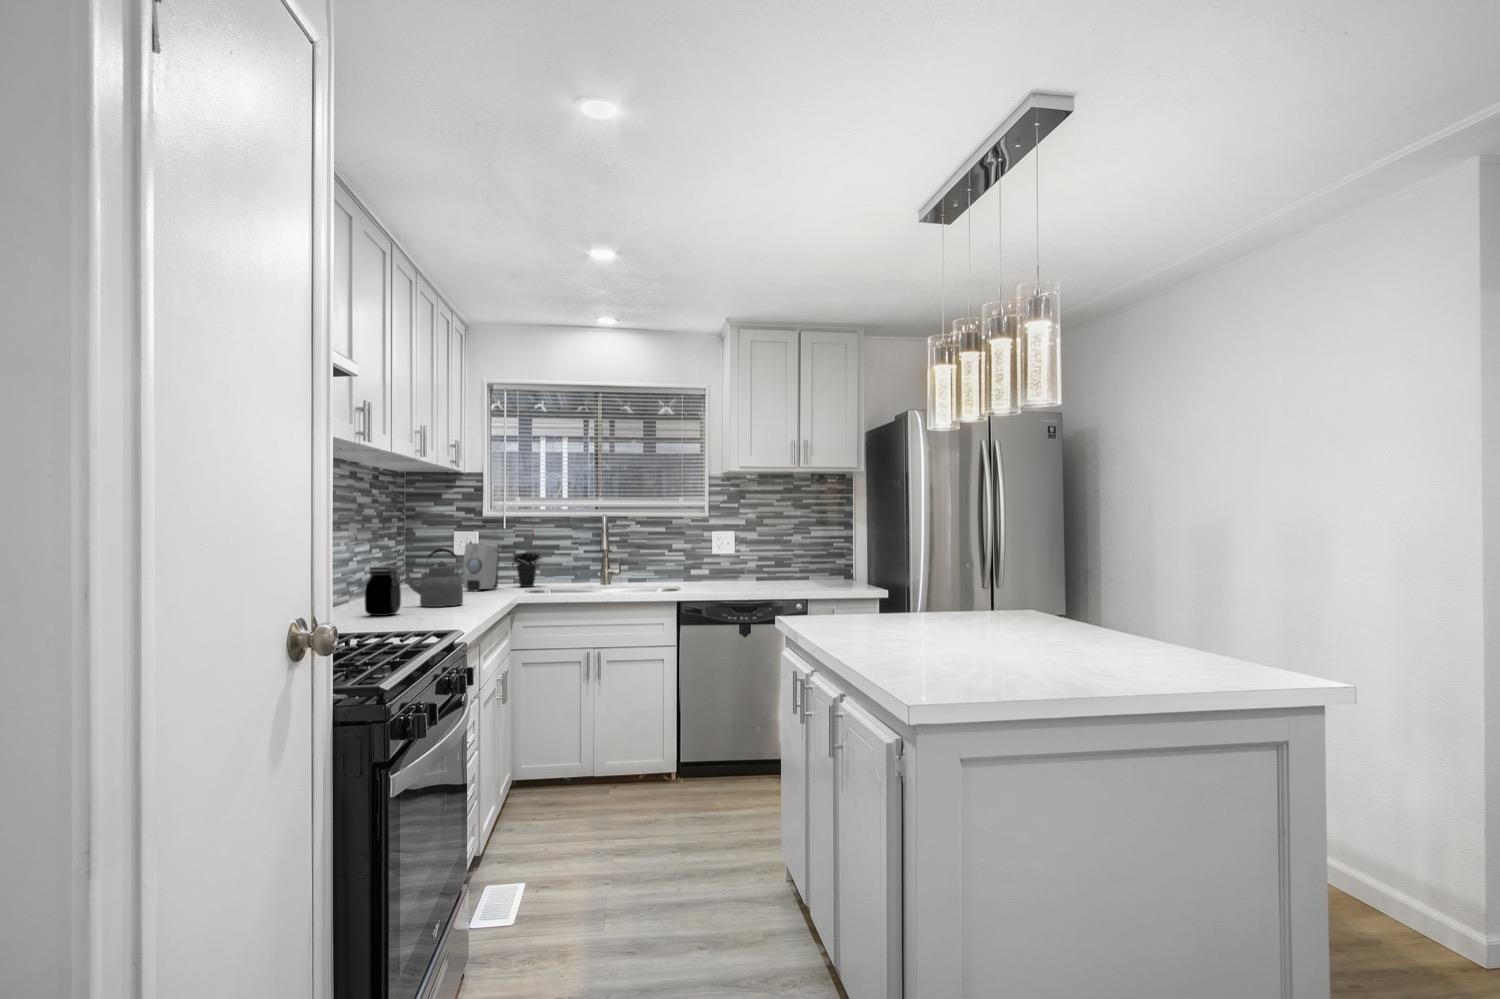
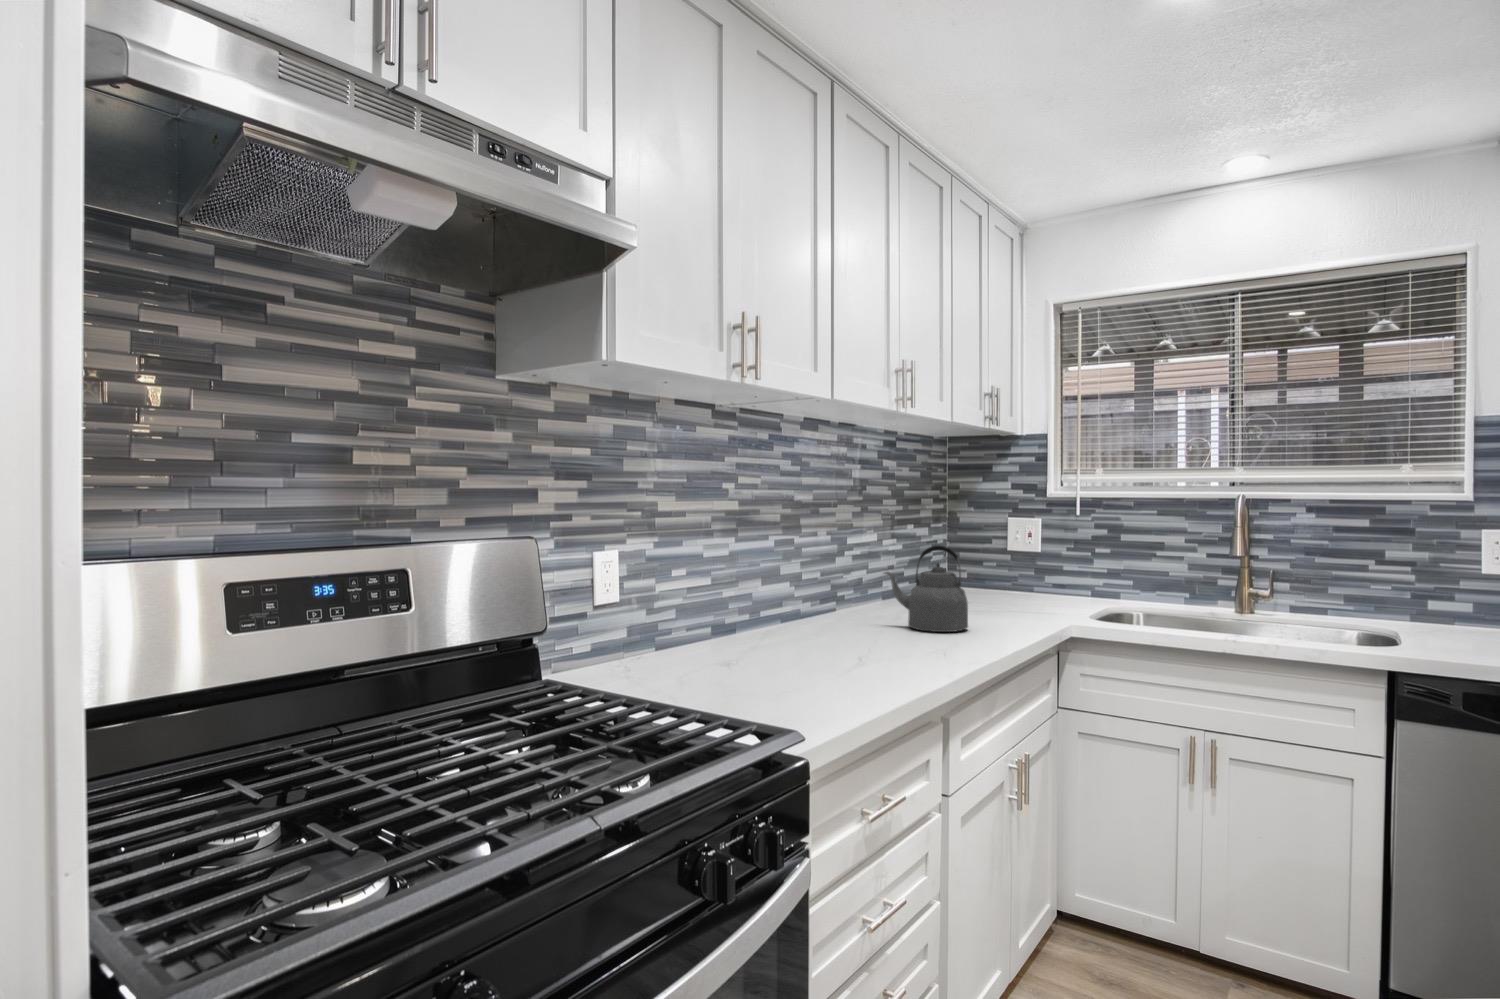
potted plant: present [511,527,540,587] -> none [1086,509,1138,604]
soap dispenser: present [463,543,499,591] -> none [1011,535,1067,605]
jar: present [365,566,401,616] -> none [812,569,861,640]

